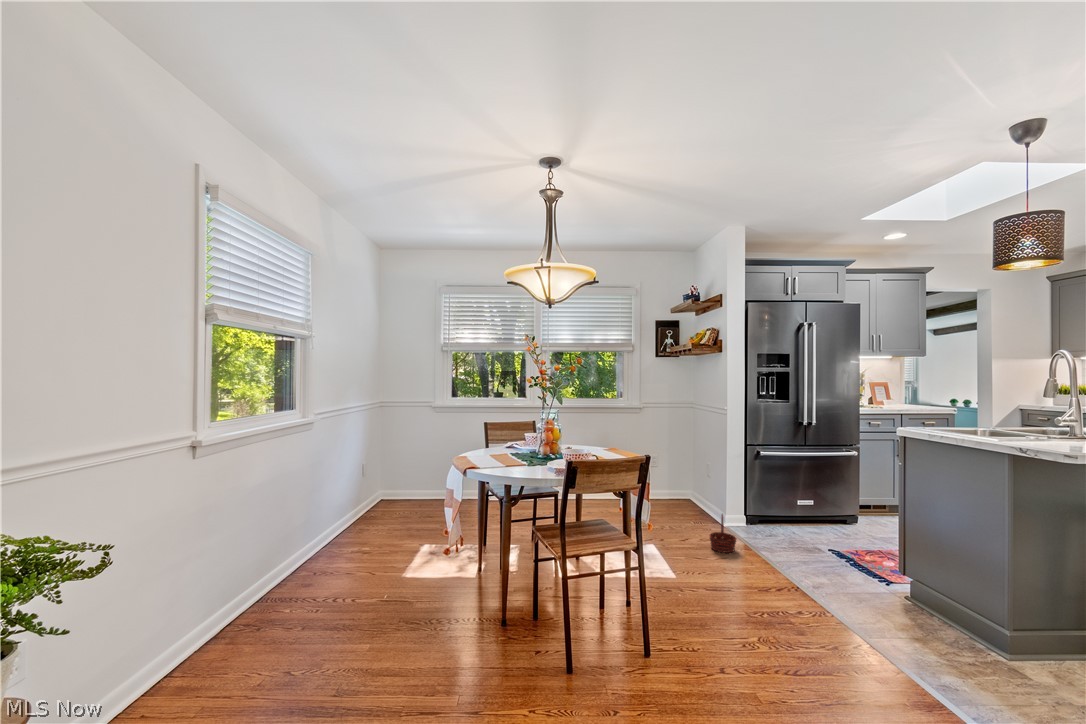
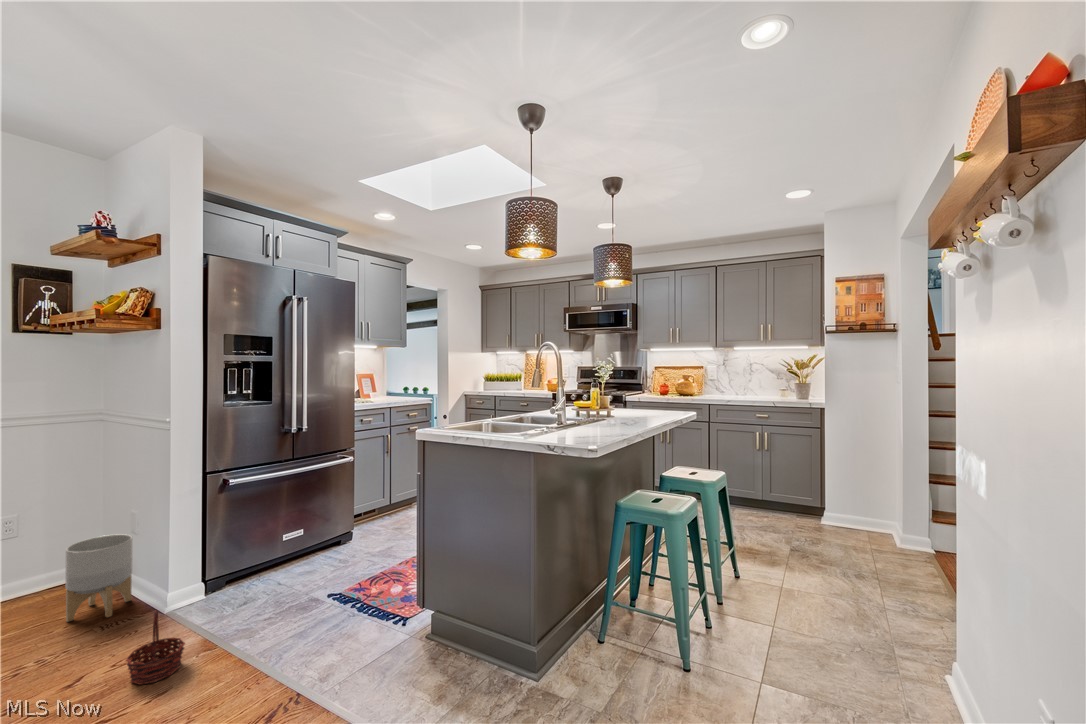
planter: none [679,472,708,518] -> present [66,534,132,622]

